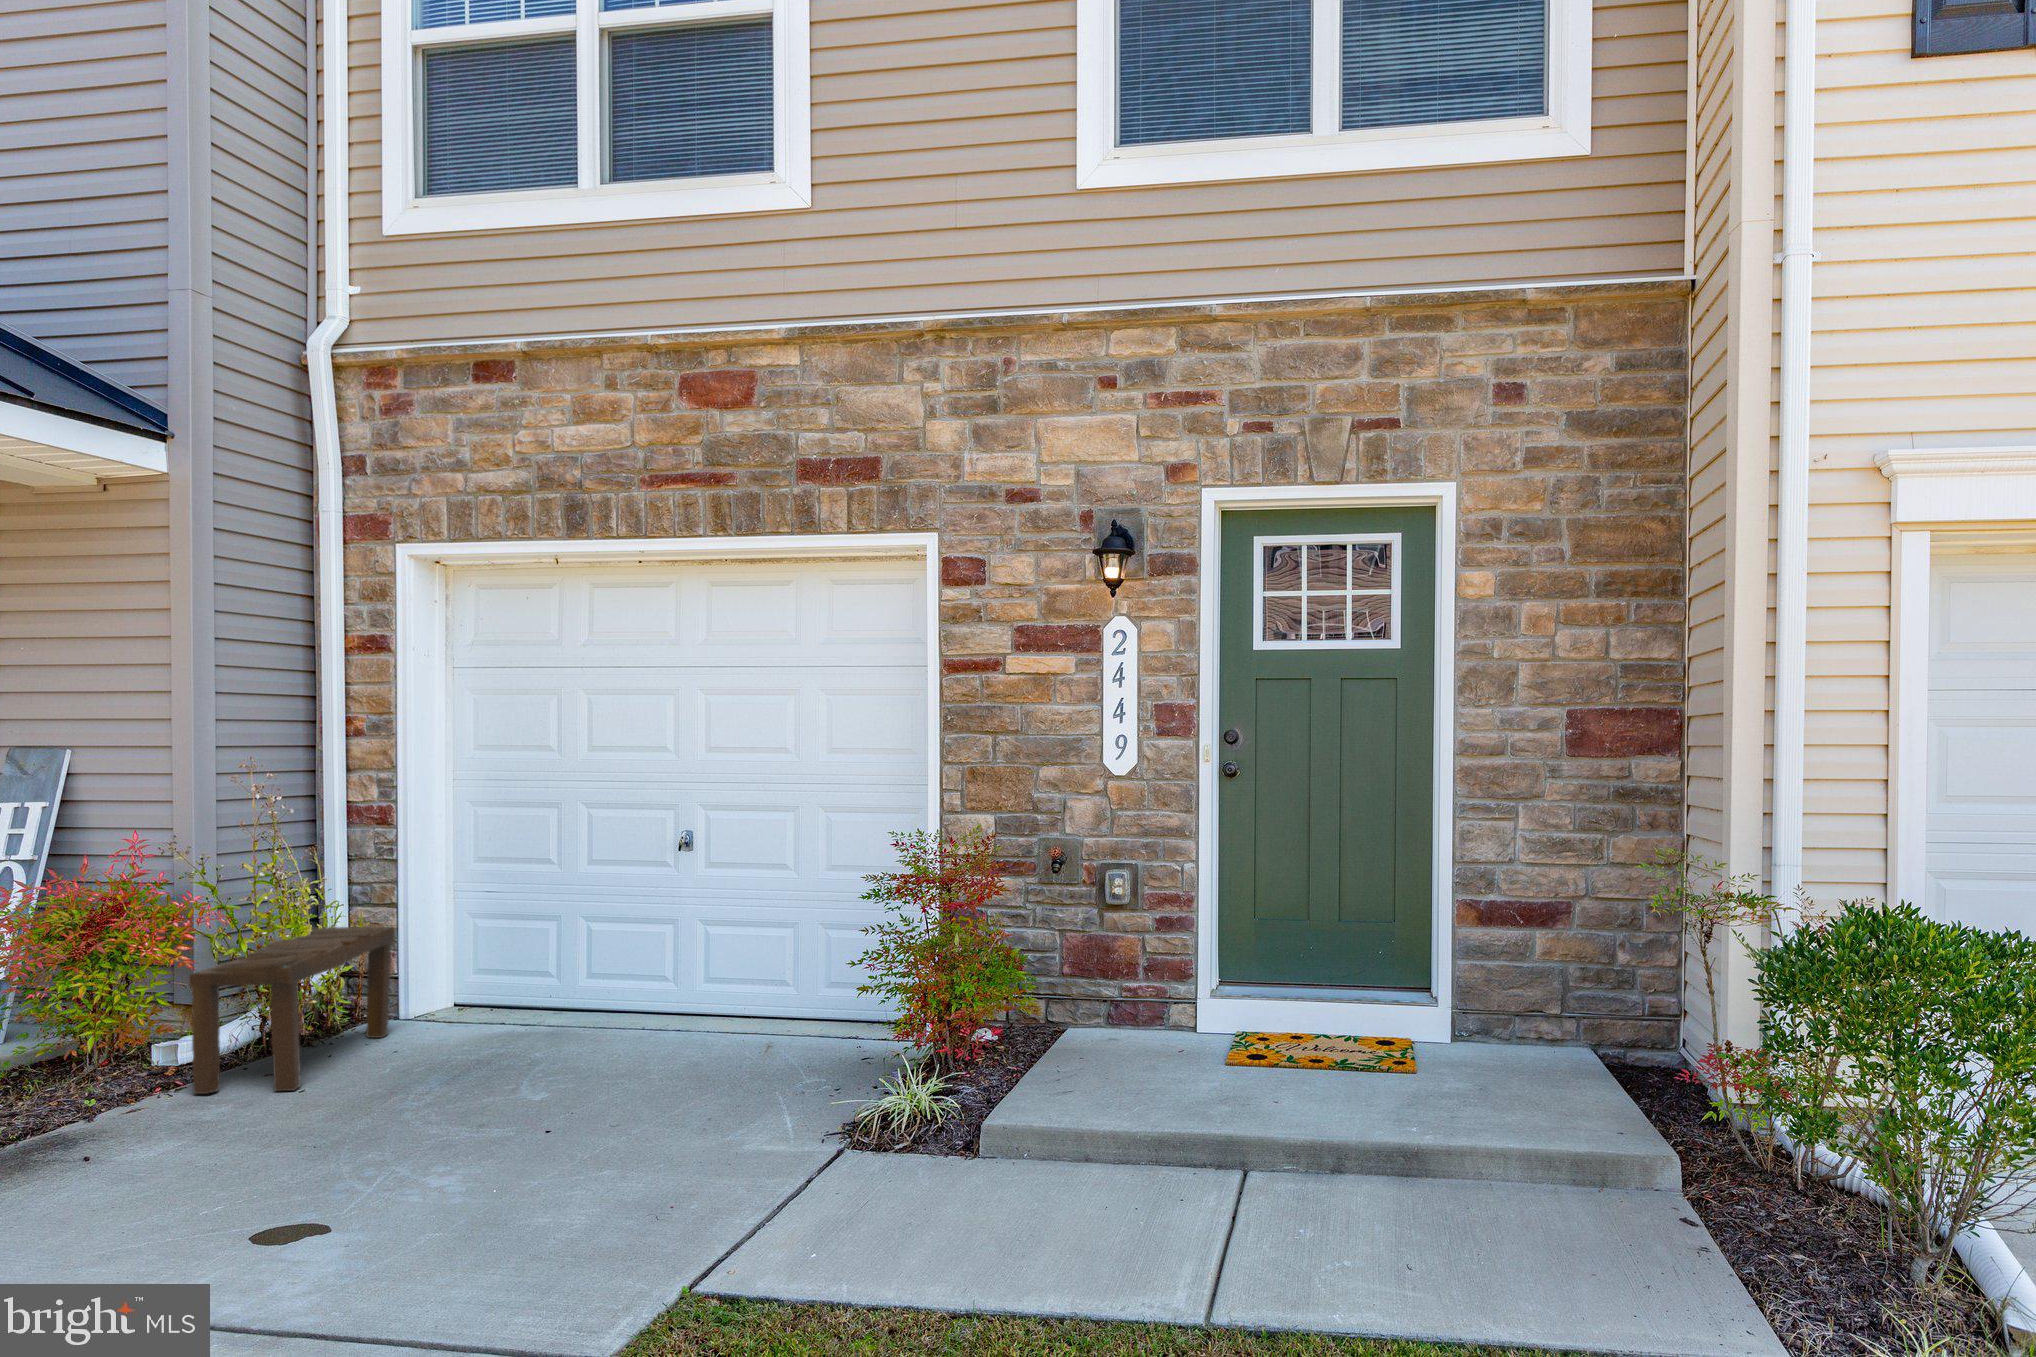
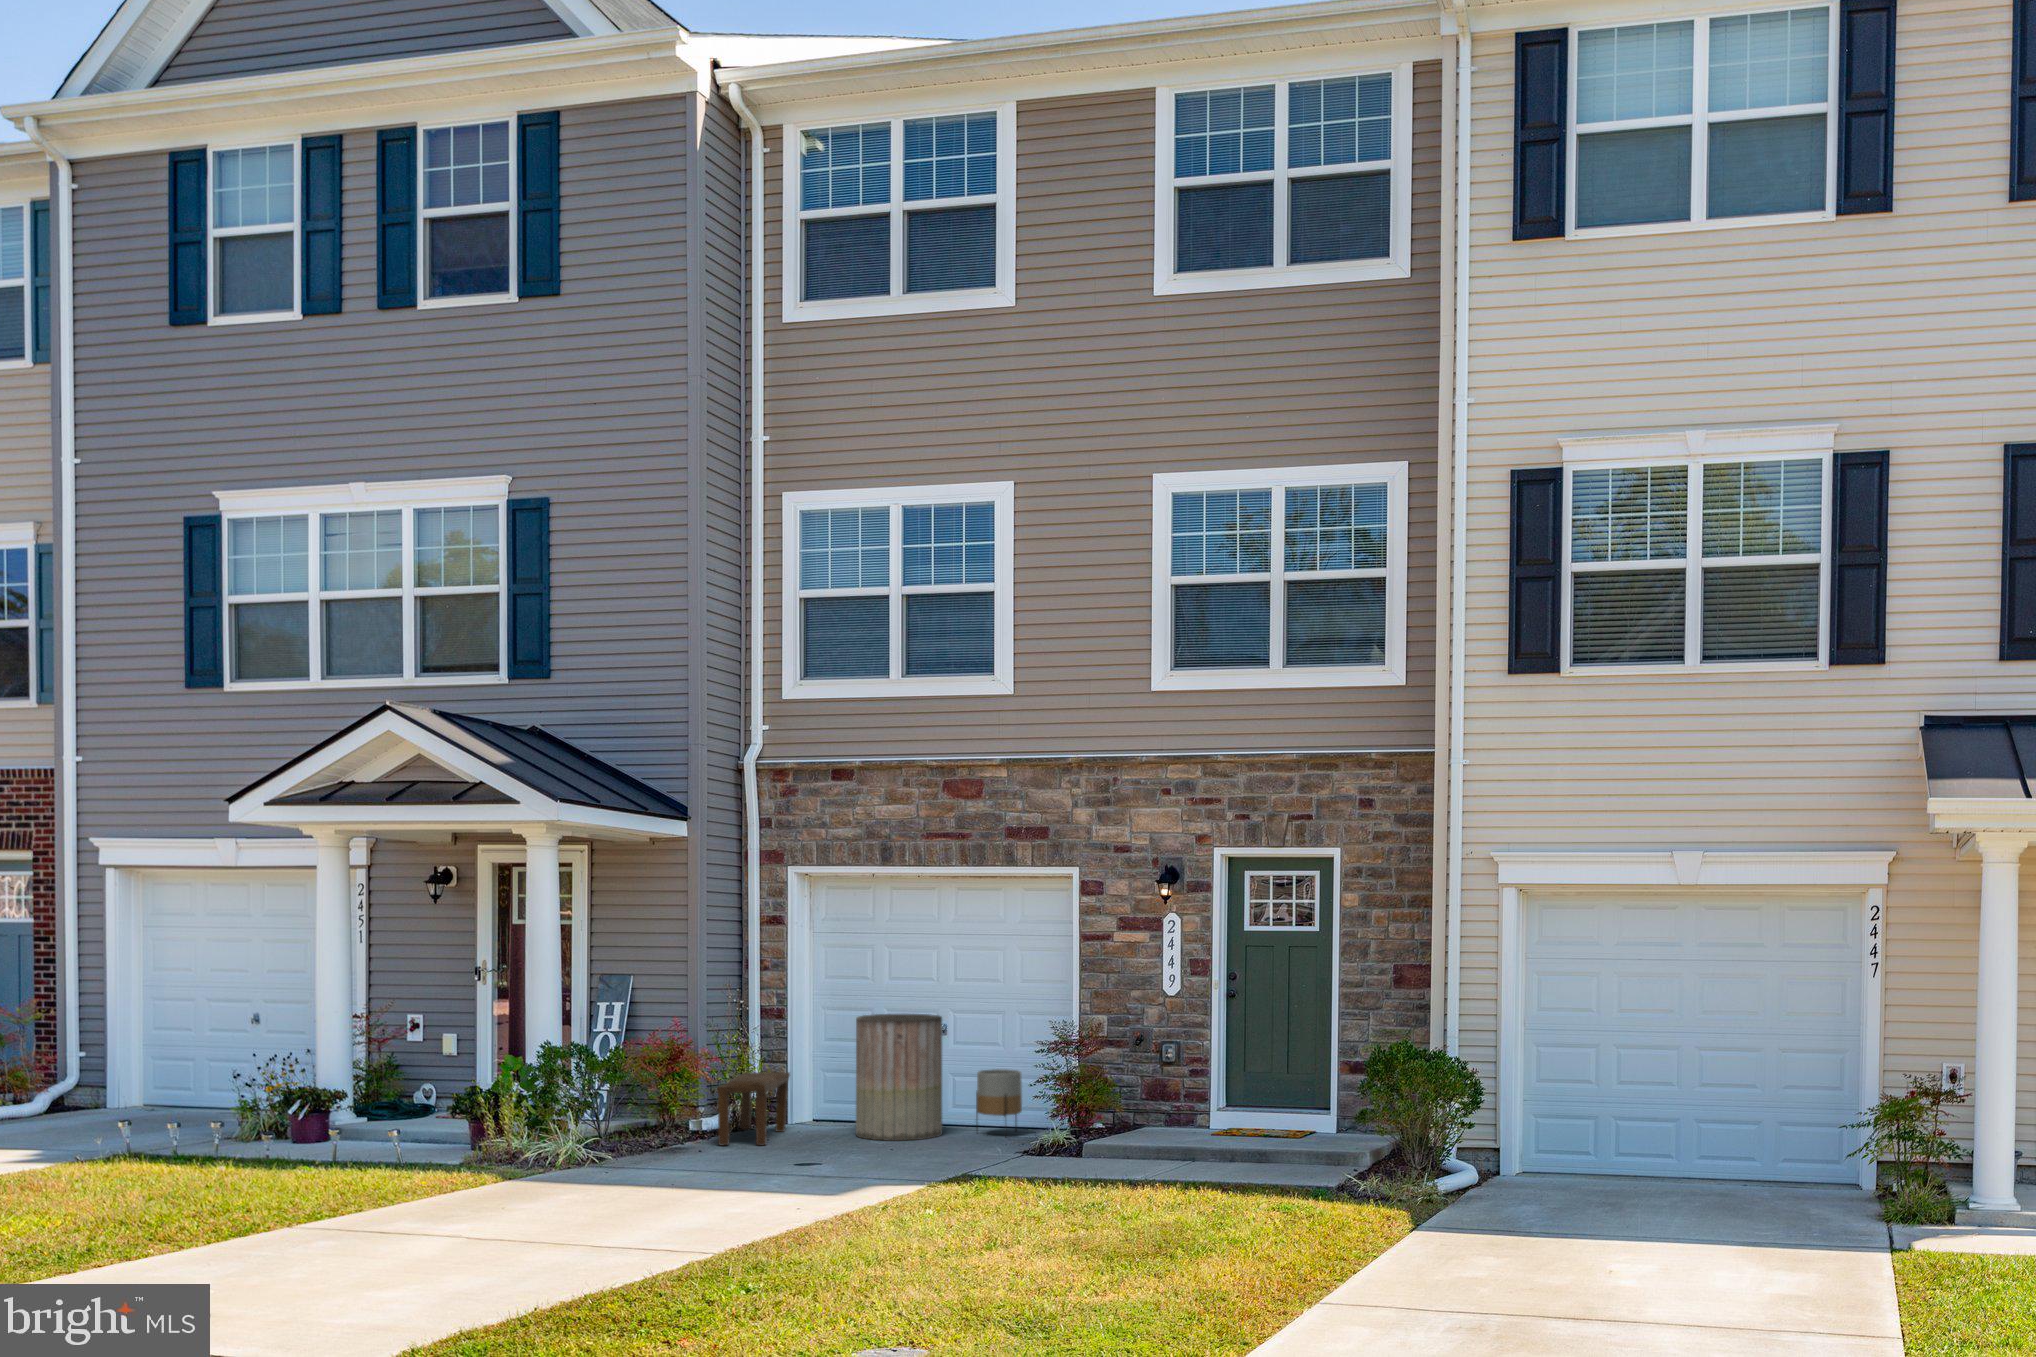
trash can: none [508,813,682,1066] -> present [856,1014,942,1141]
planter: none [746,914,832,1049] -> present [976,1069,1022,1117]

